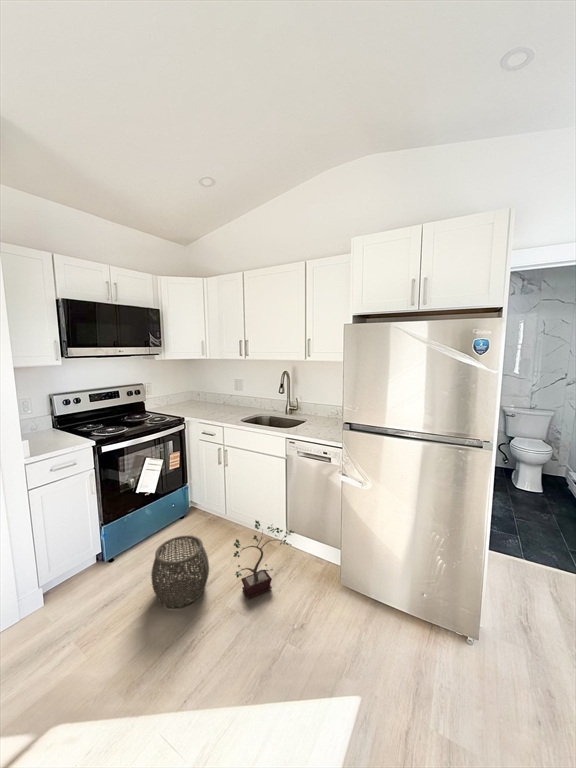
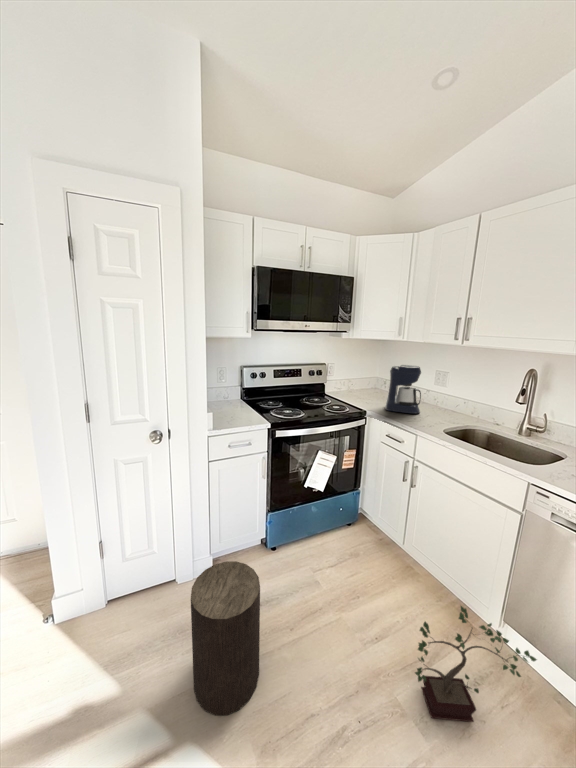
coffee maker: none [199,377,226,415] -> present [385,365,421,414]
woven basket: present [151,536,209,608] -> none [304,565,377,670]
stool: none [43,556,119,685] -> present [191,561,260,715]

